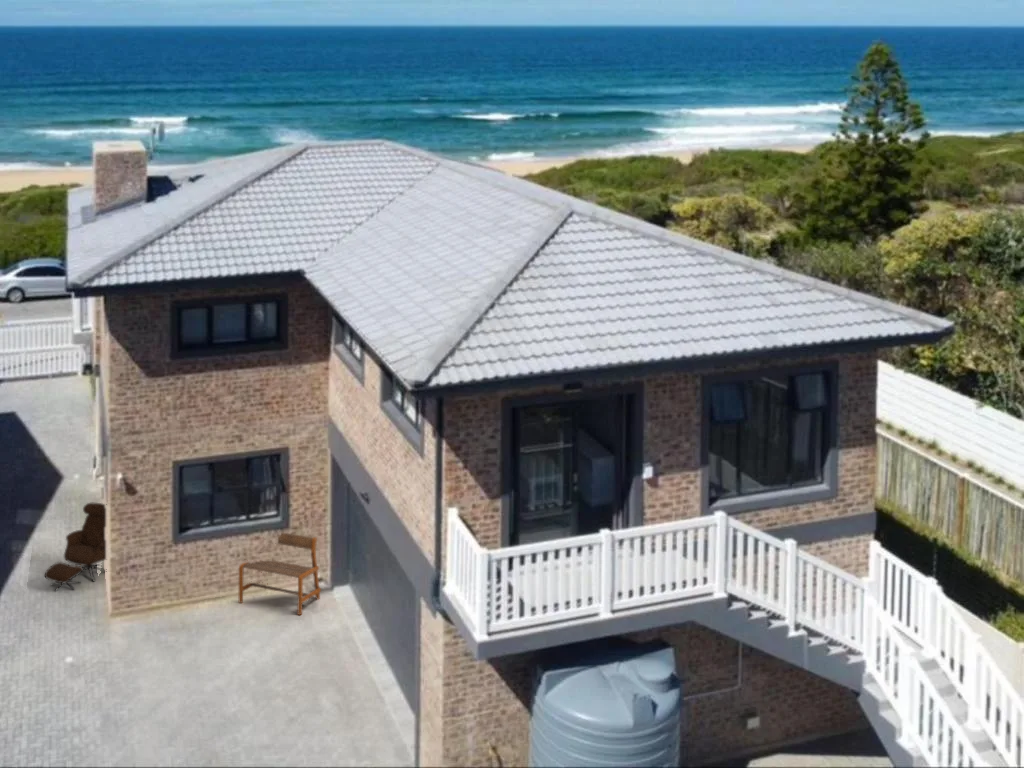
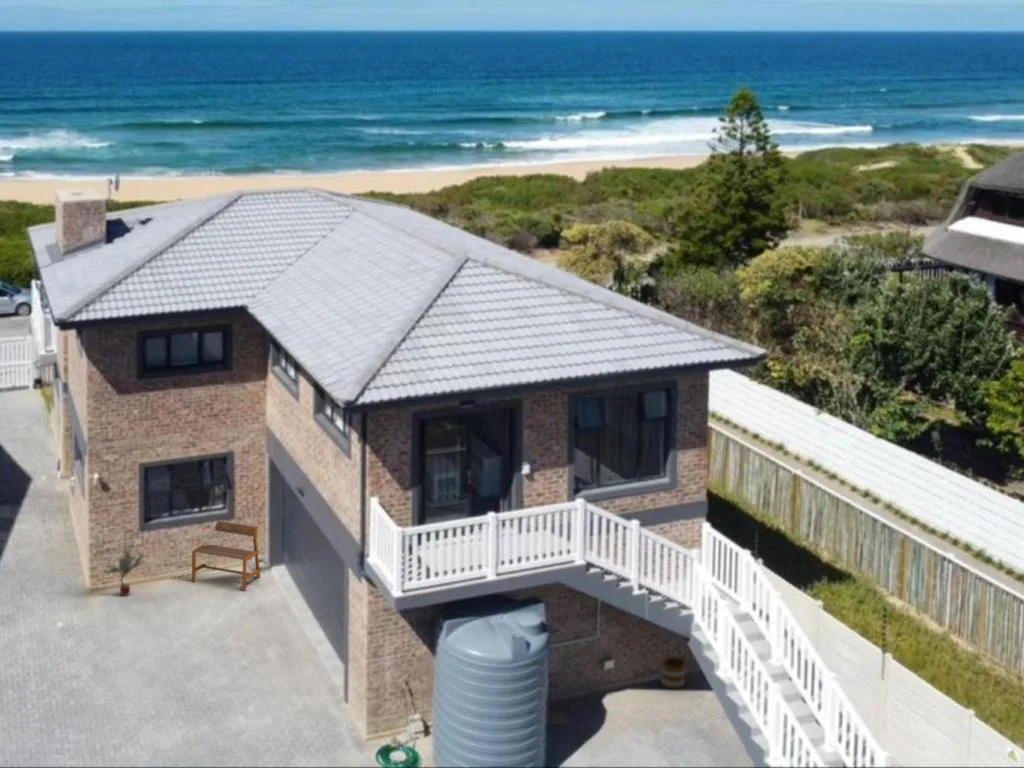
lounge chair: present [45,502,107,587] -> none [24,499,86,574]
potted tree: none [131,560,182,619] -> present [104,549,144,596]
bucket: none [816,712,849,754] -> present [661,657,685,689]

